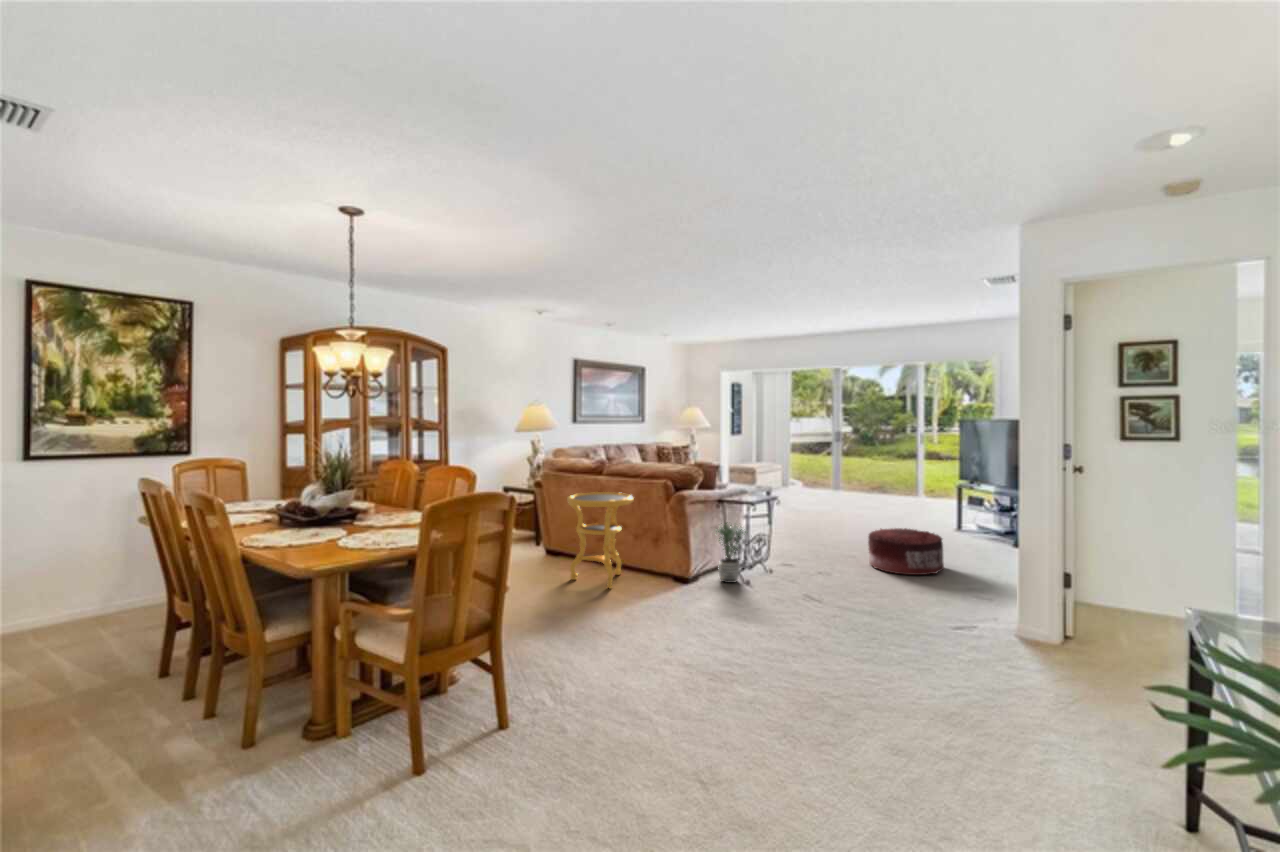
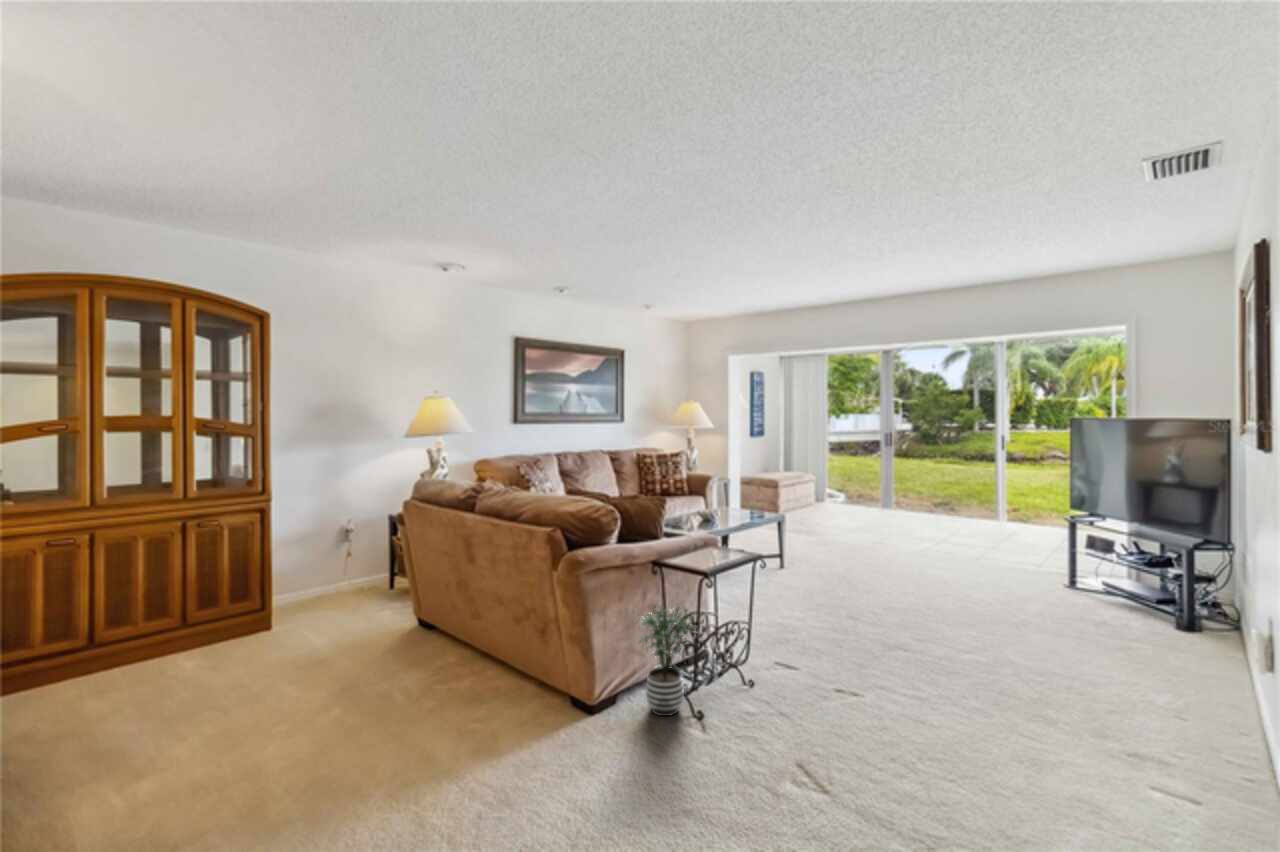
side table: present [567,492,634,589] -> none [380,544,501,726]
pouf: present [868,528,944,575] -> none [923,606,1063,706]

